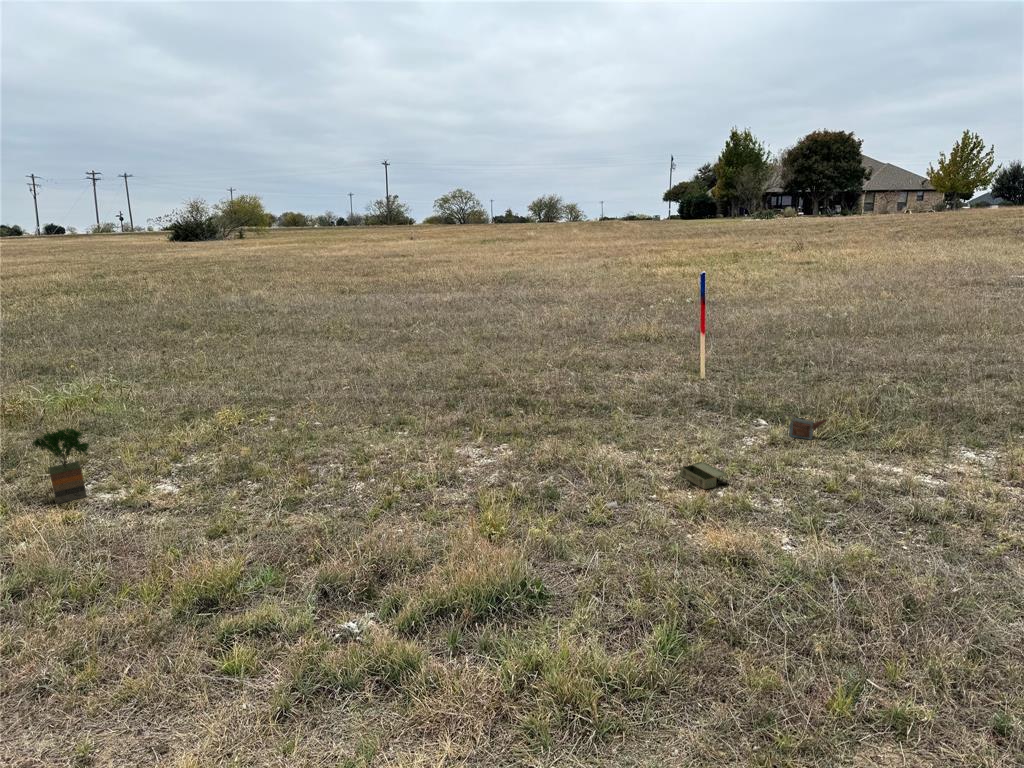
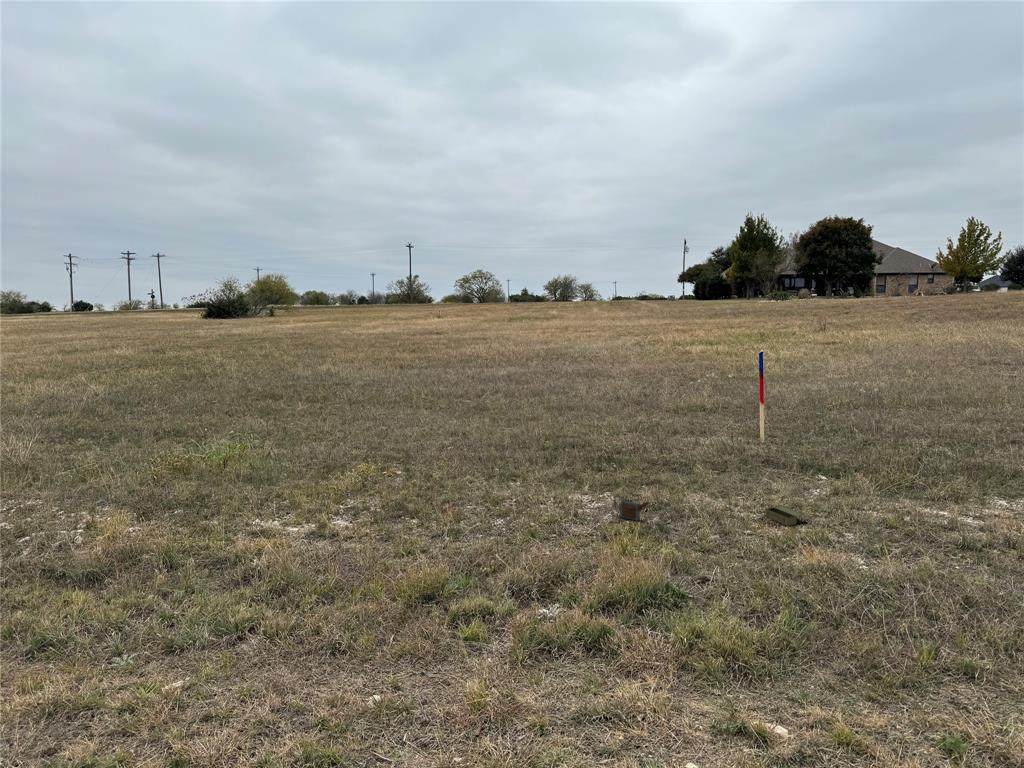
watering can: present [781,413,827,440] -> present [614,495,649,521]
potted tree: present [32,428,90,504] -> none [249,471,293,532]

